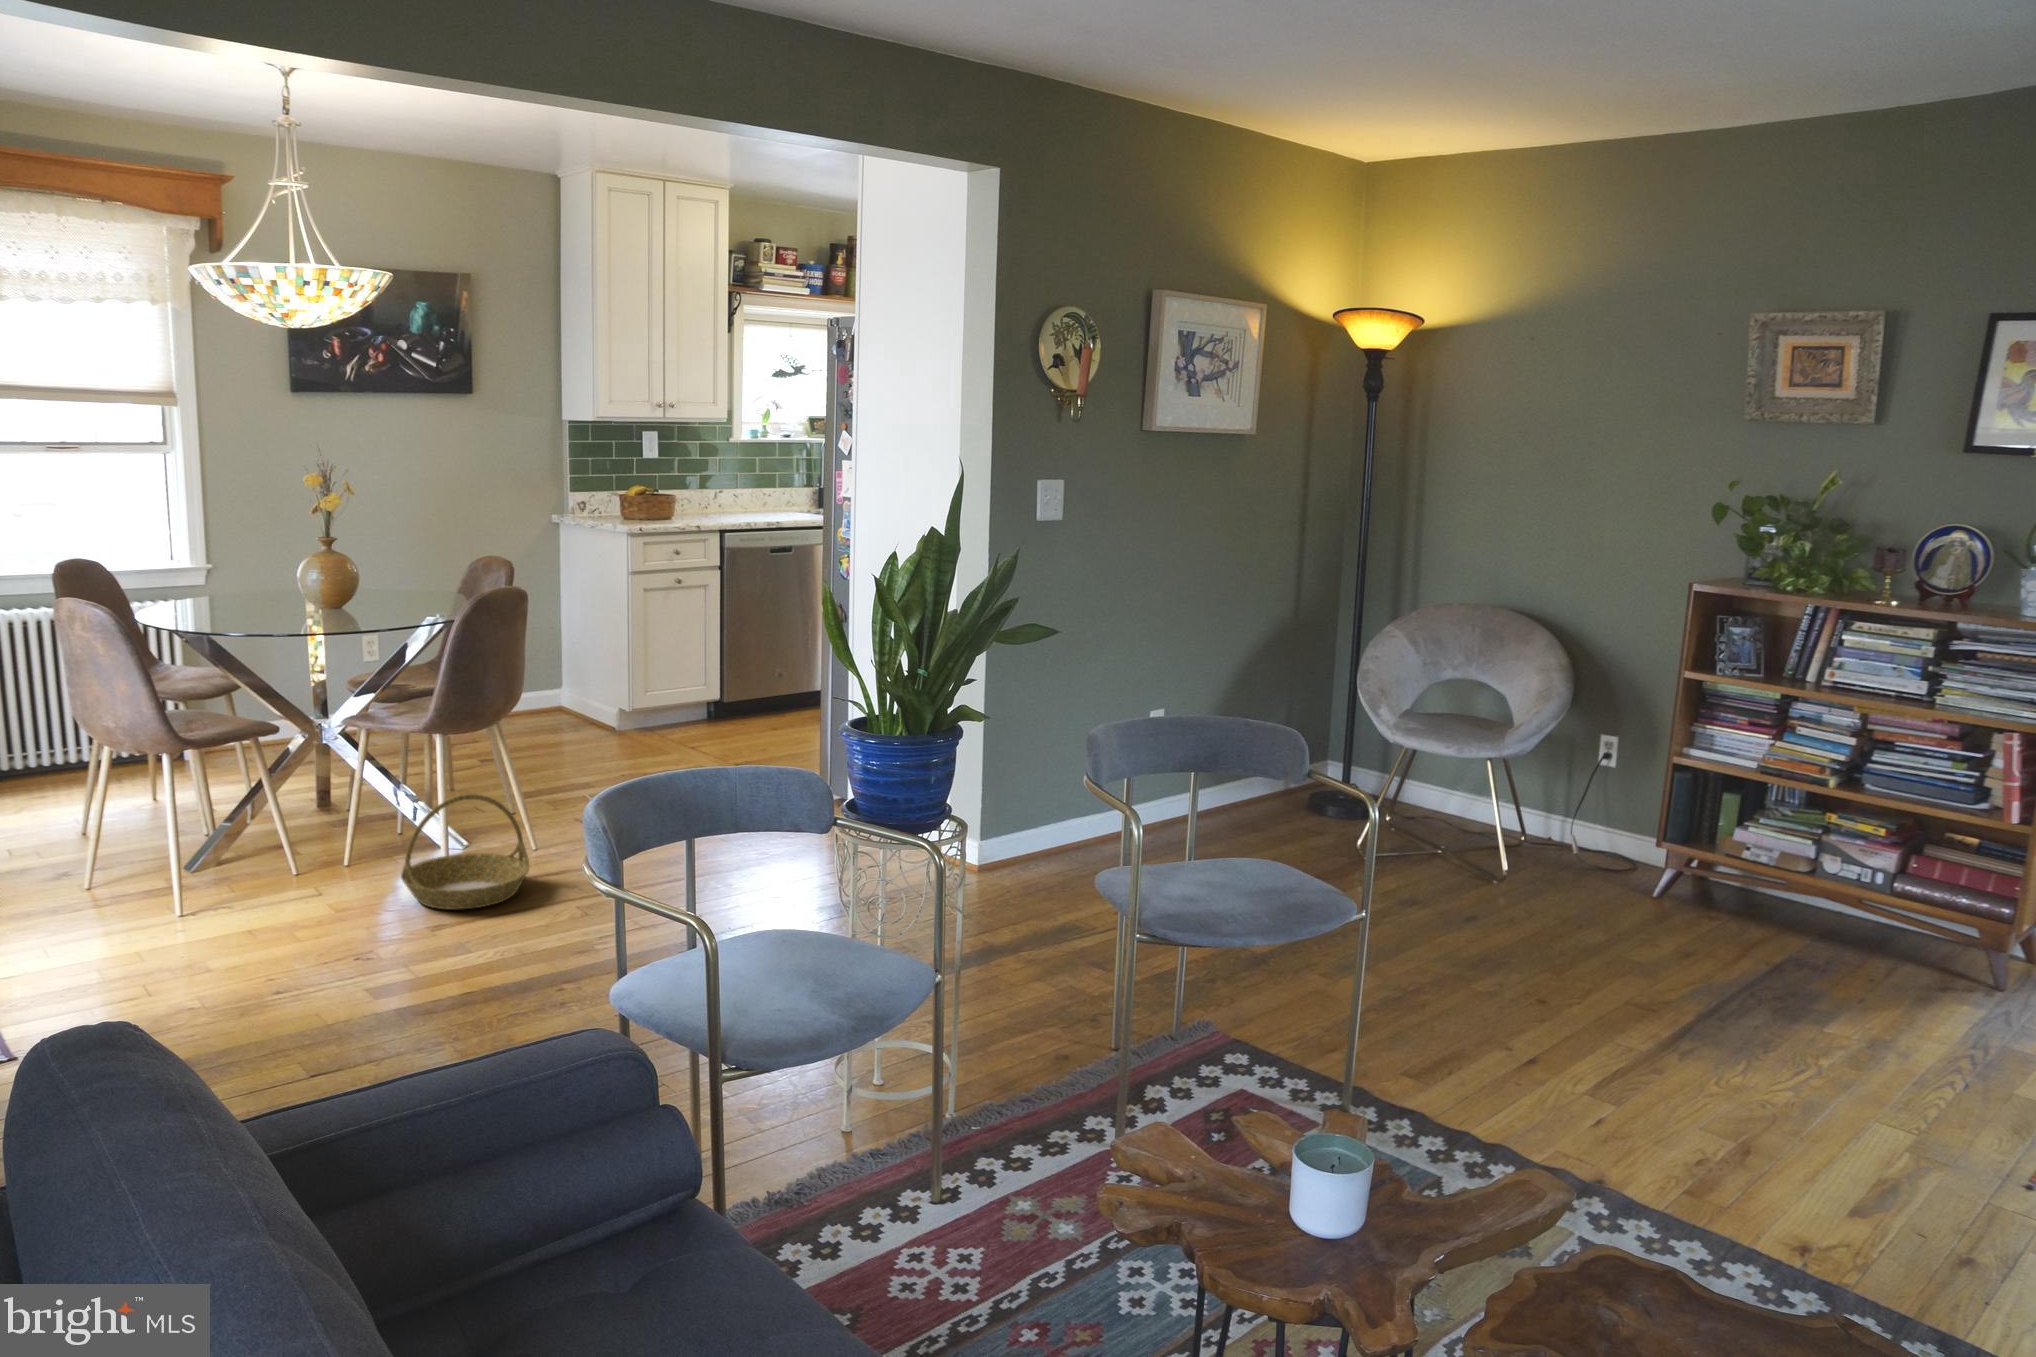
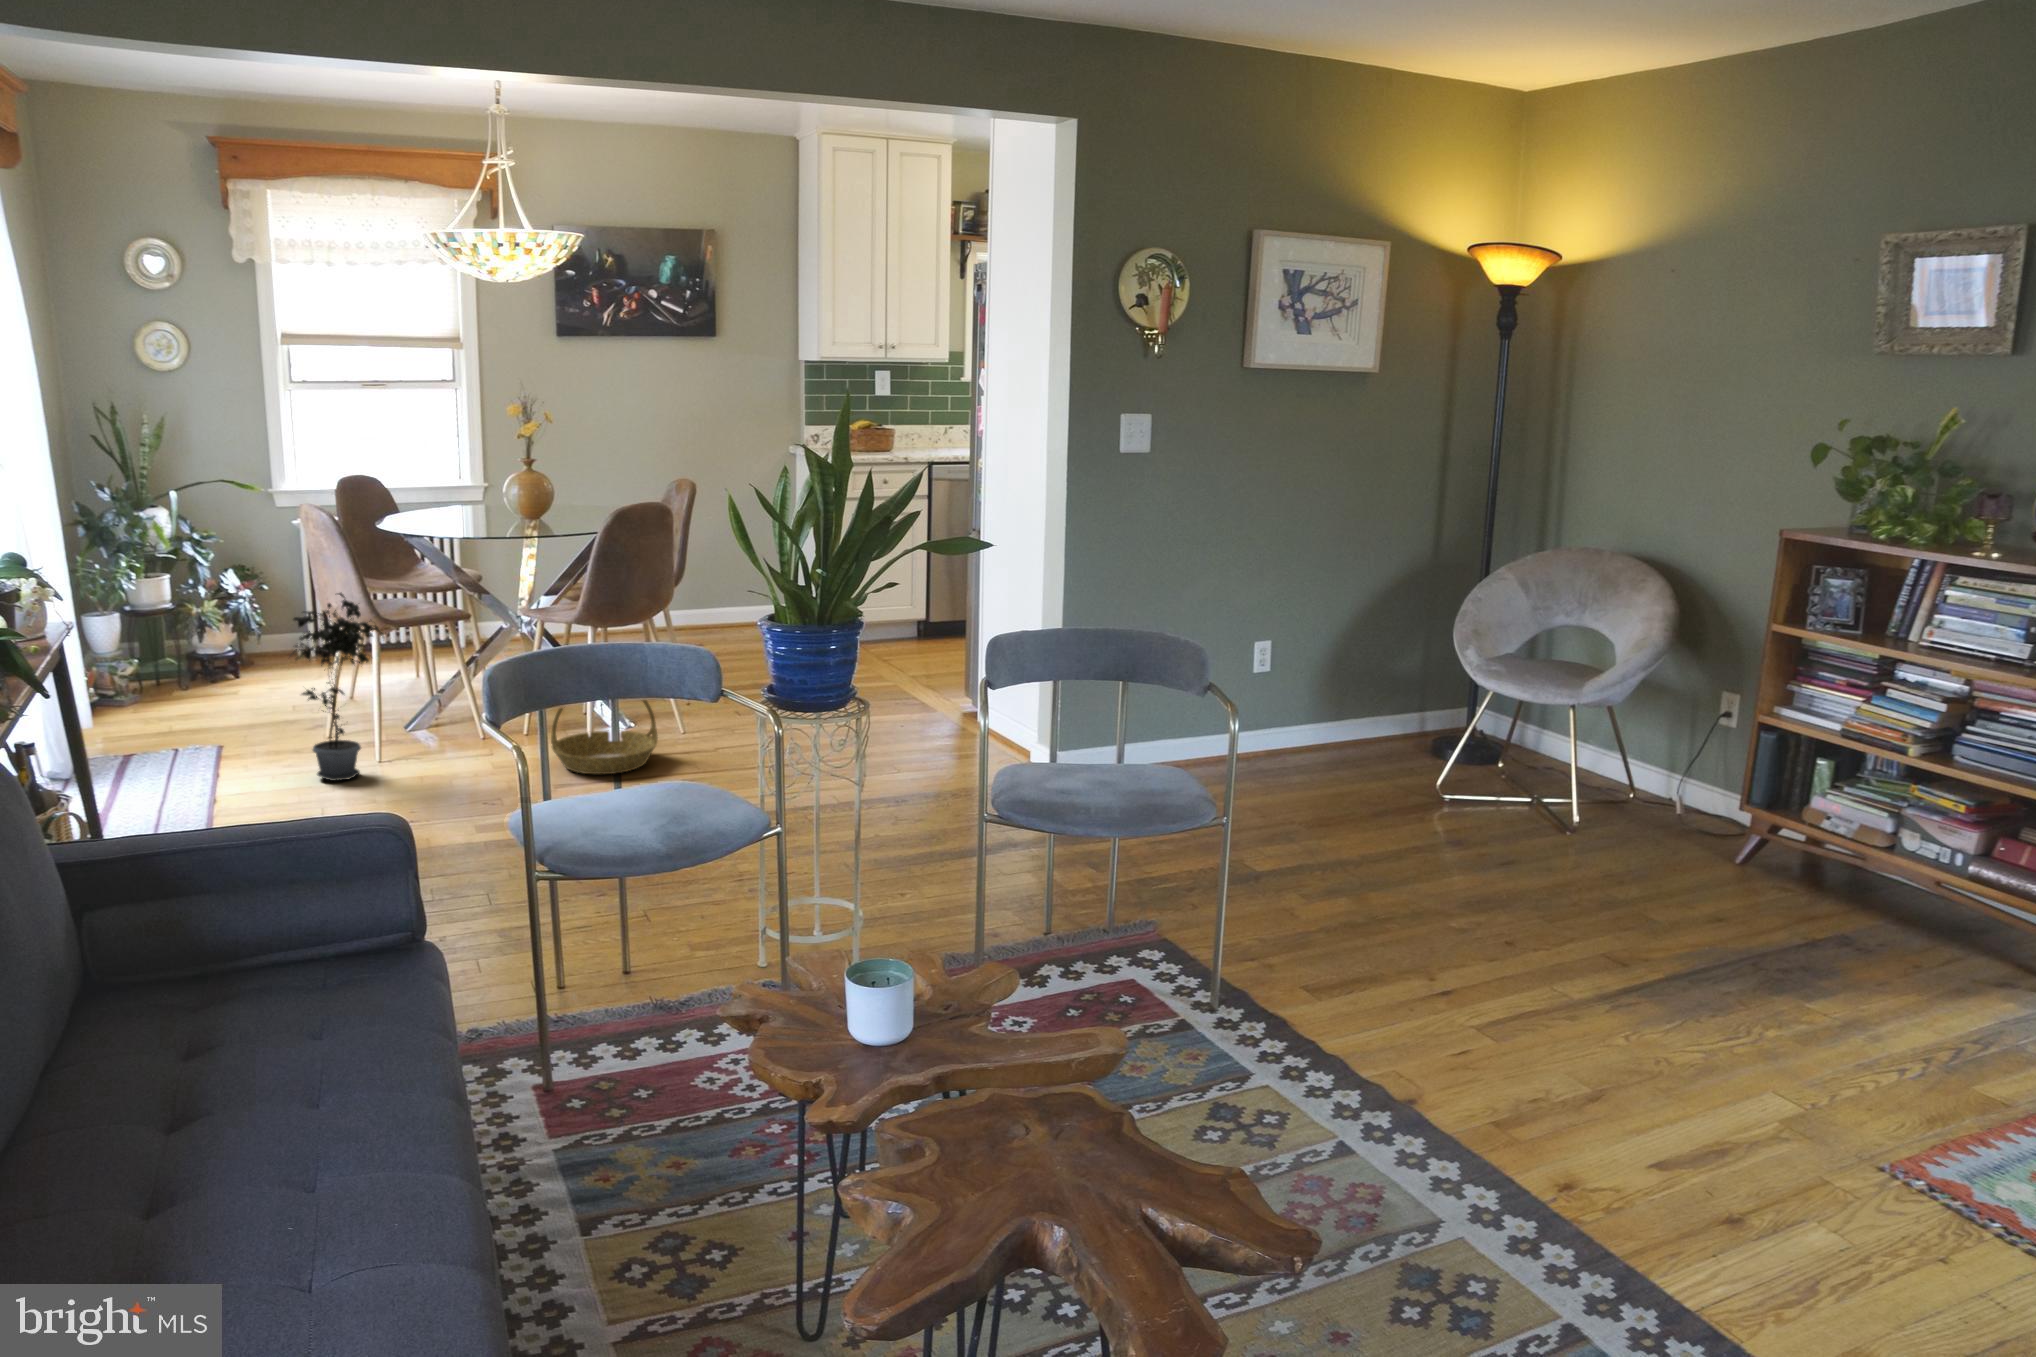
potted plant: none [57,710,201,949] -> present [290,593,384,781]

